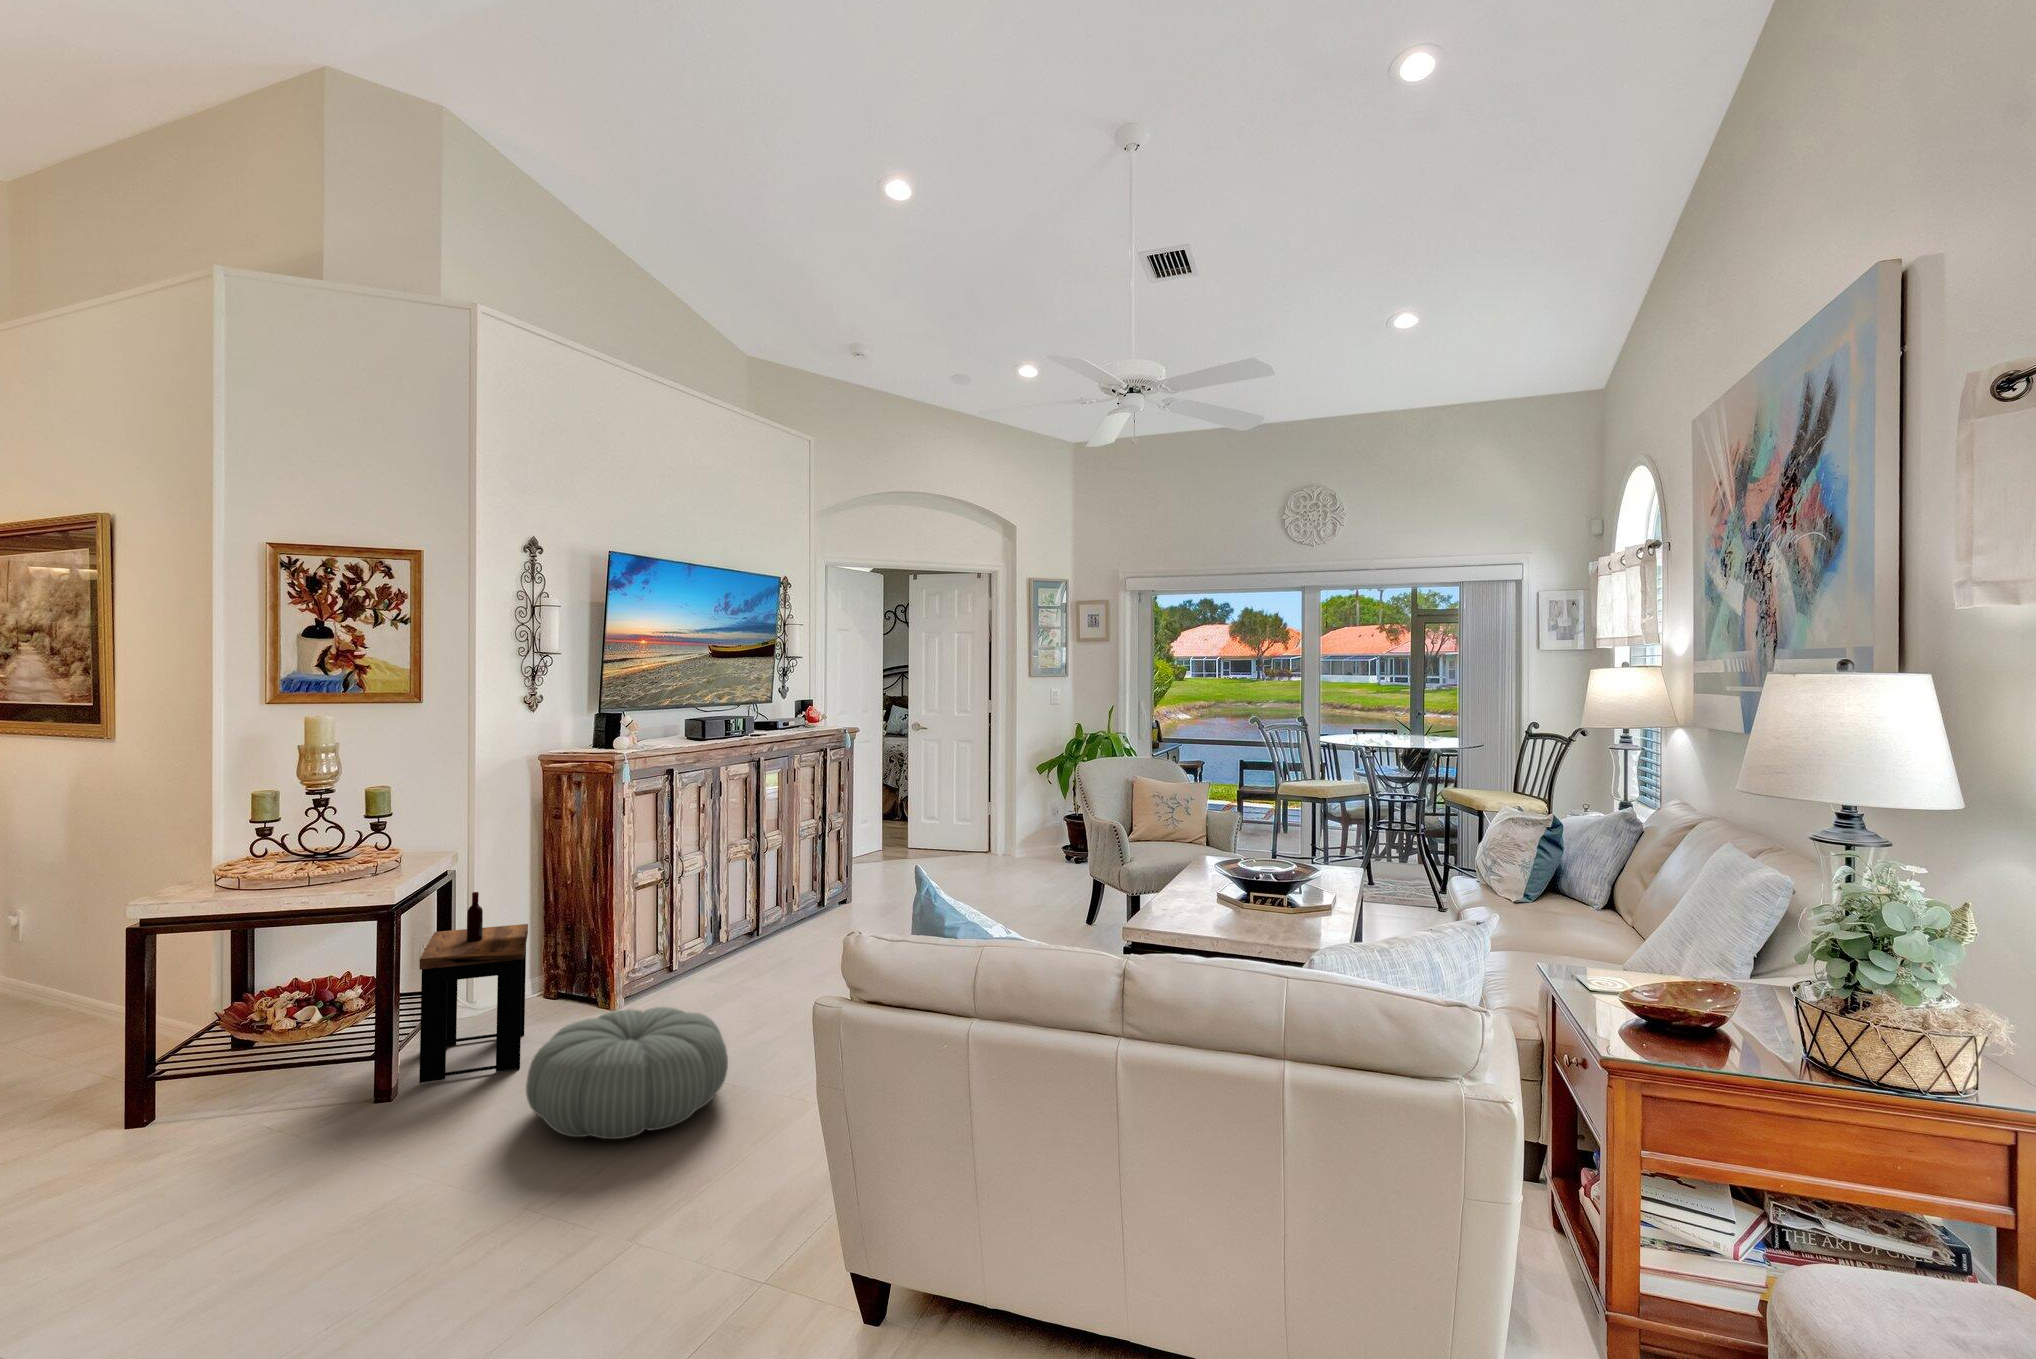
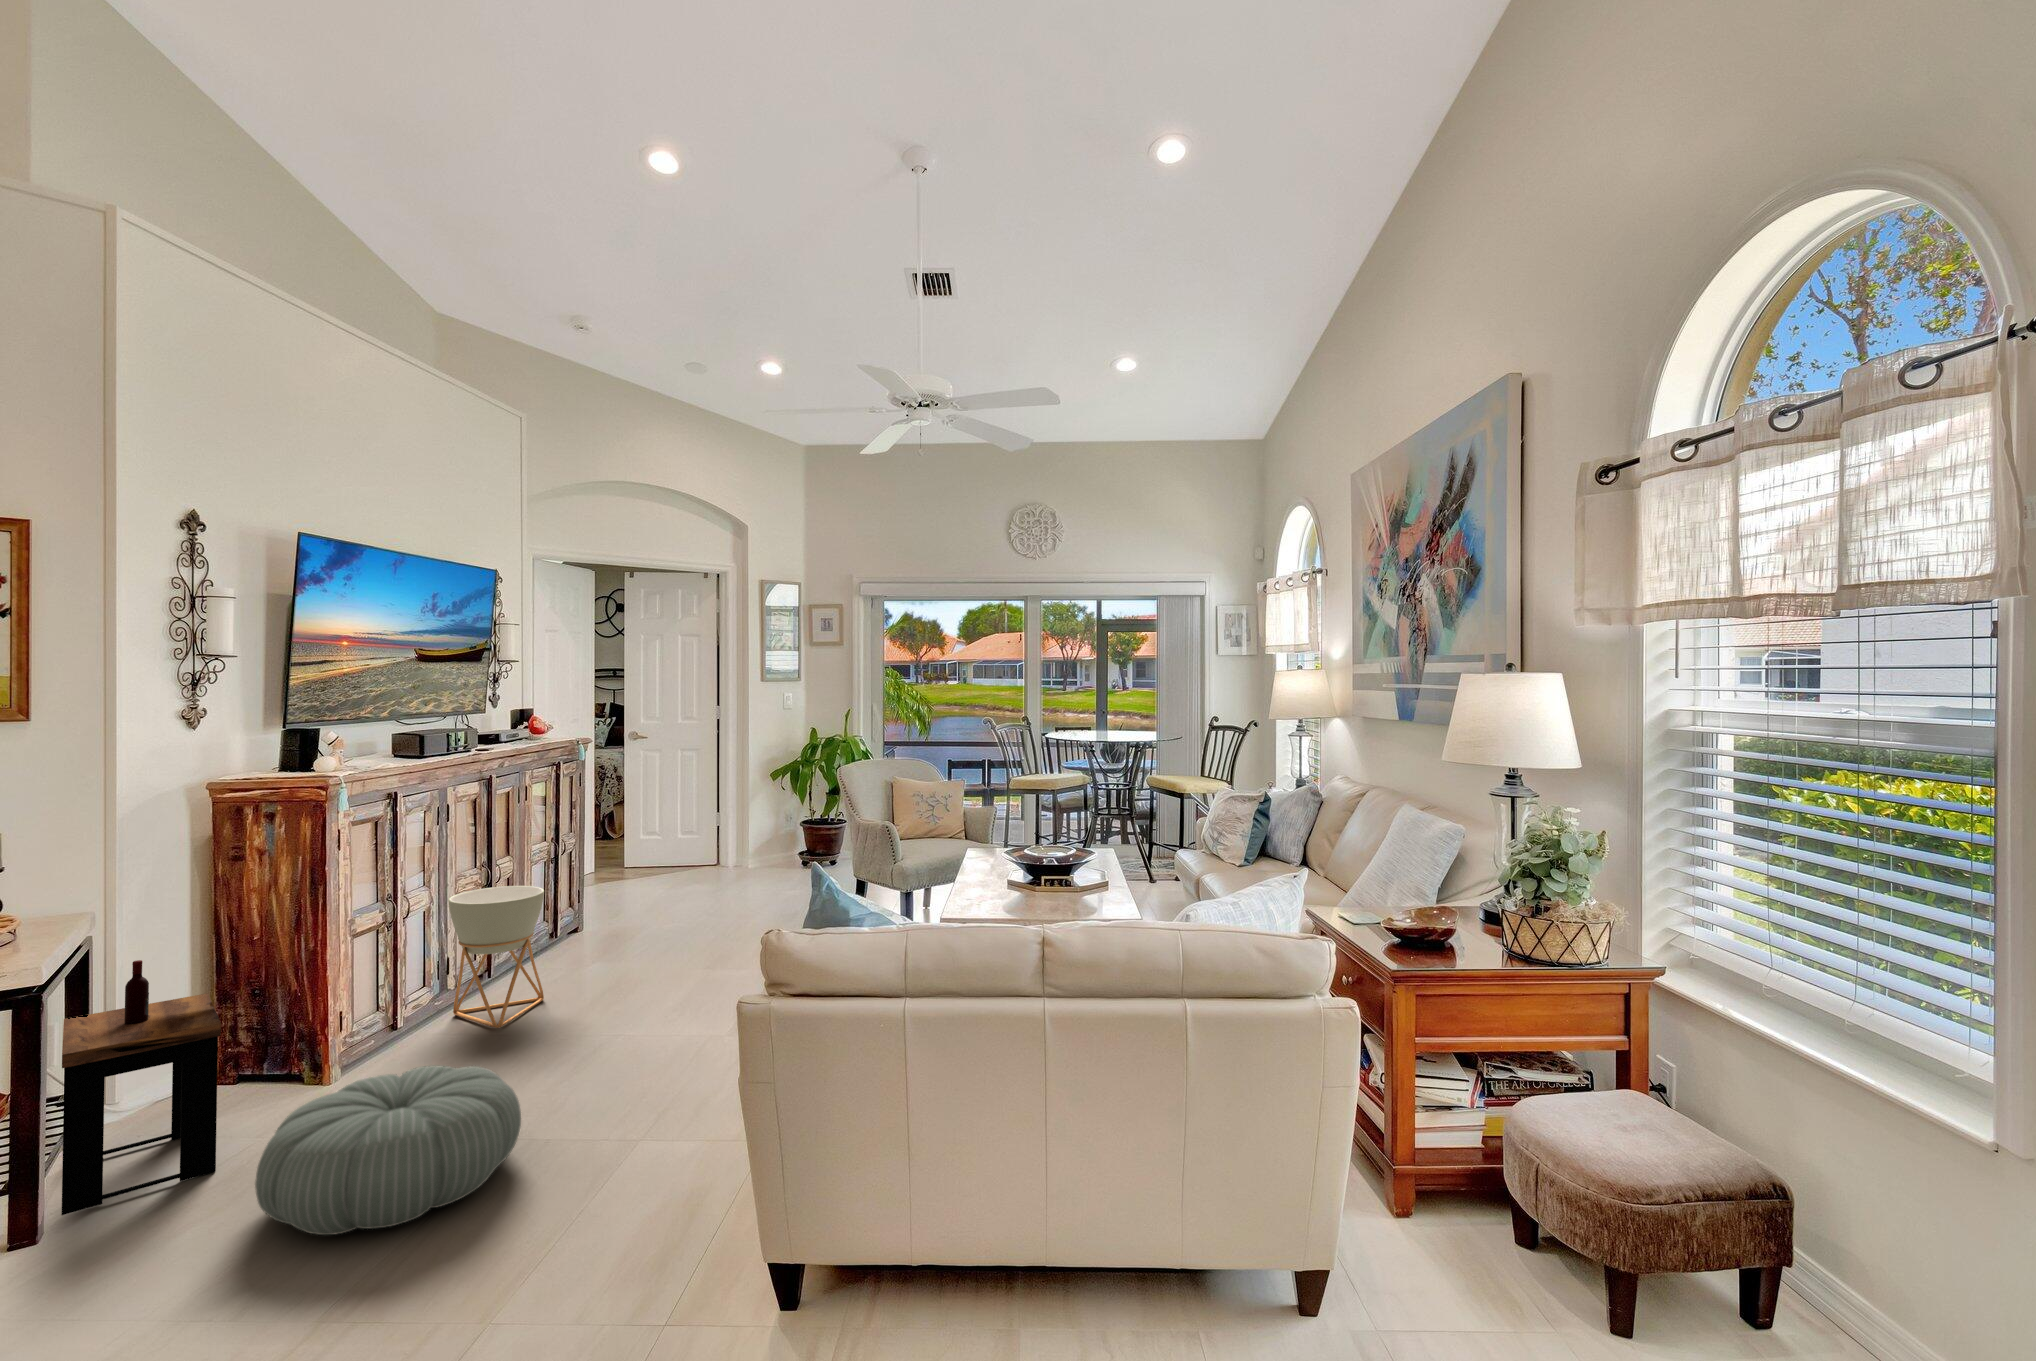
planter: none [717,857,794,983] -> present [448,886,544,1028]

